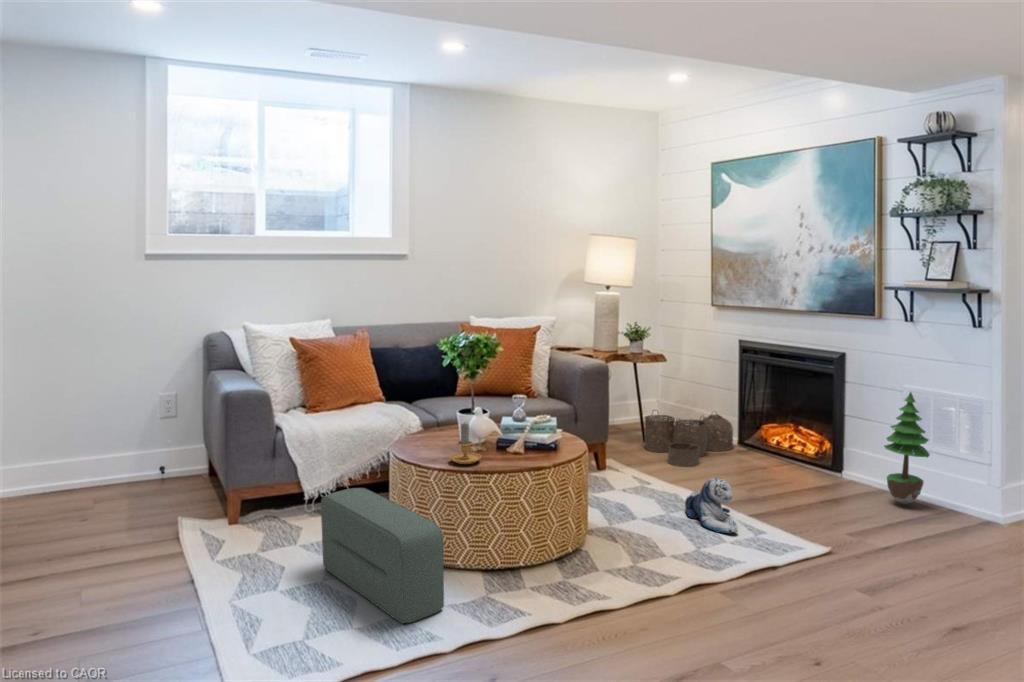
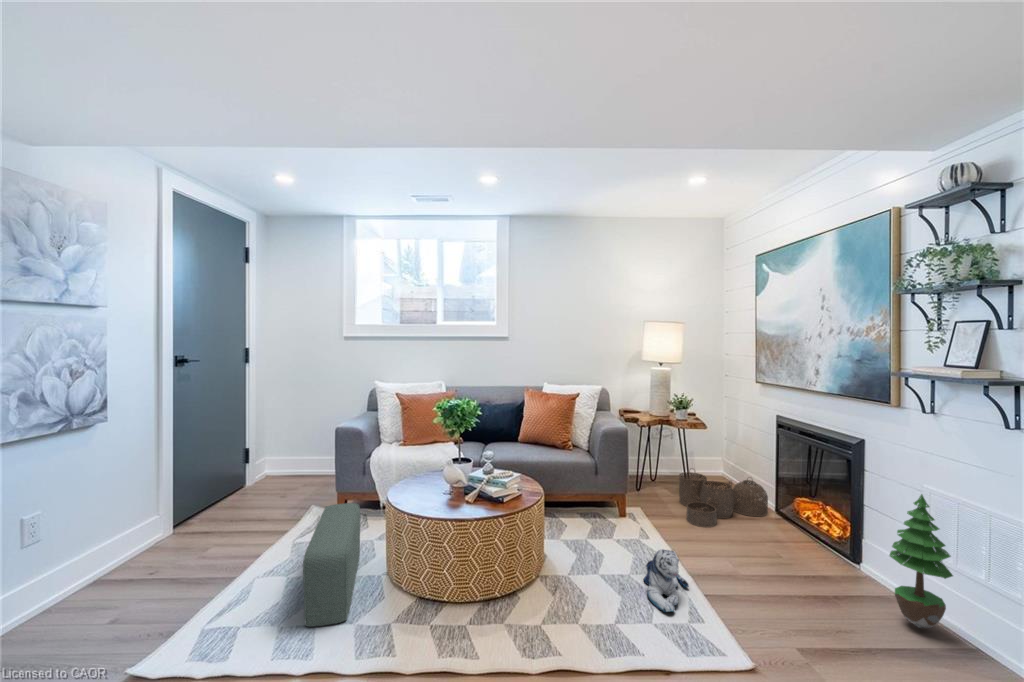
candle: present [449,423,481,464] -> none [413,464,442,499]

